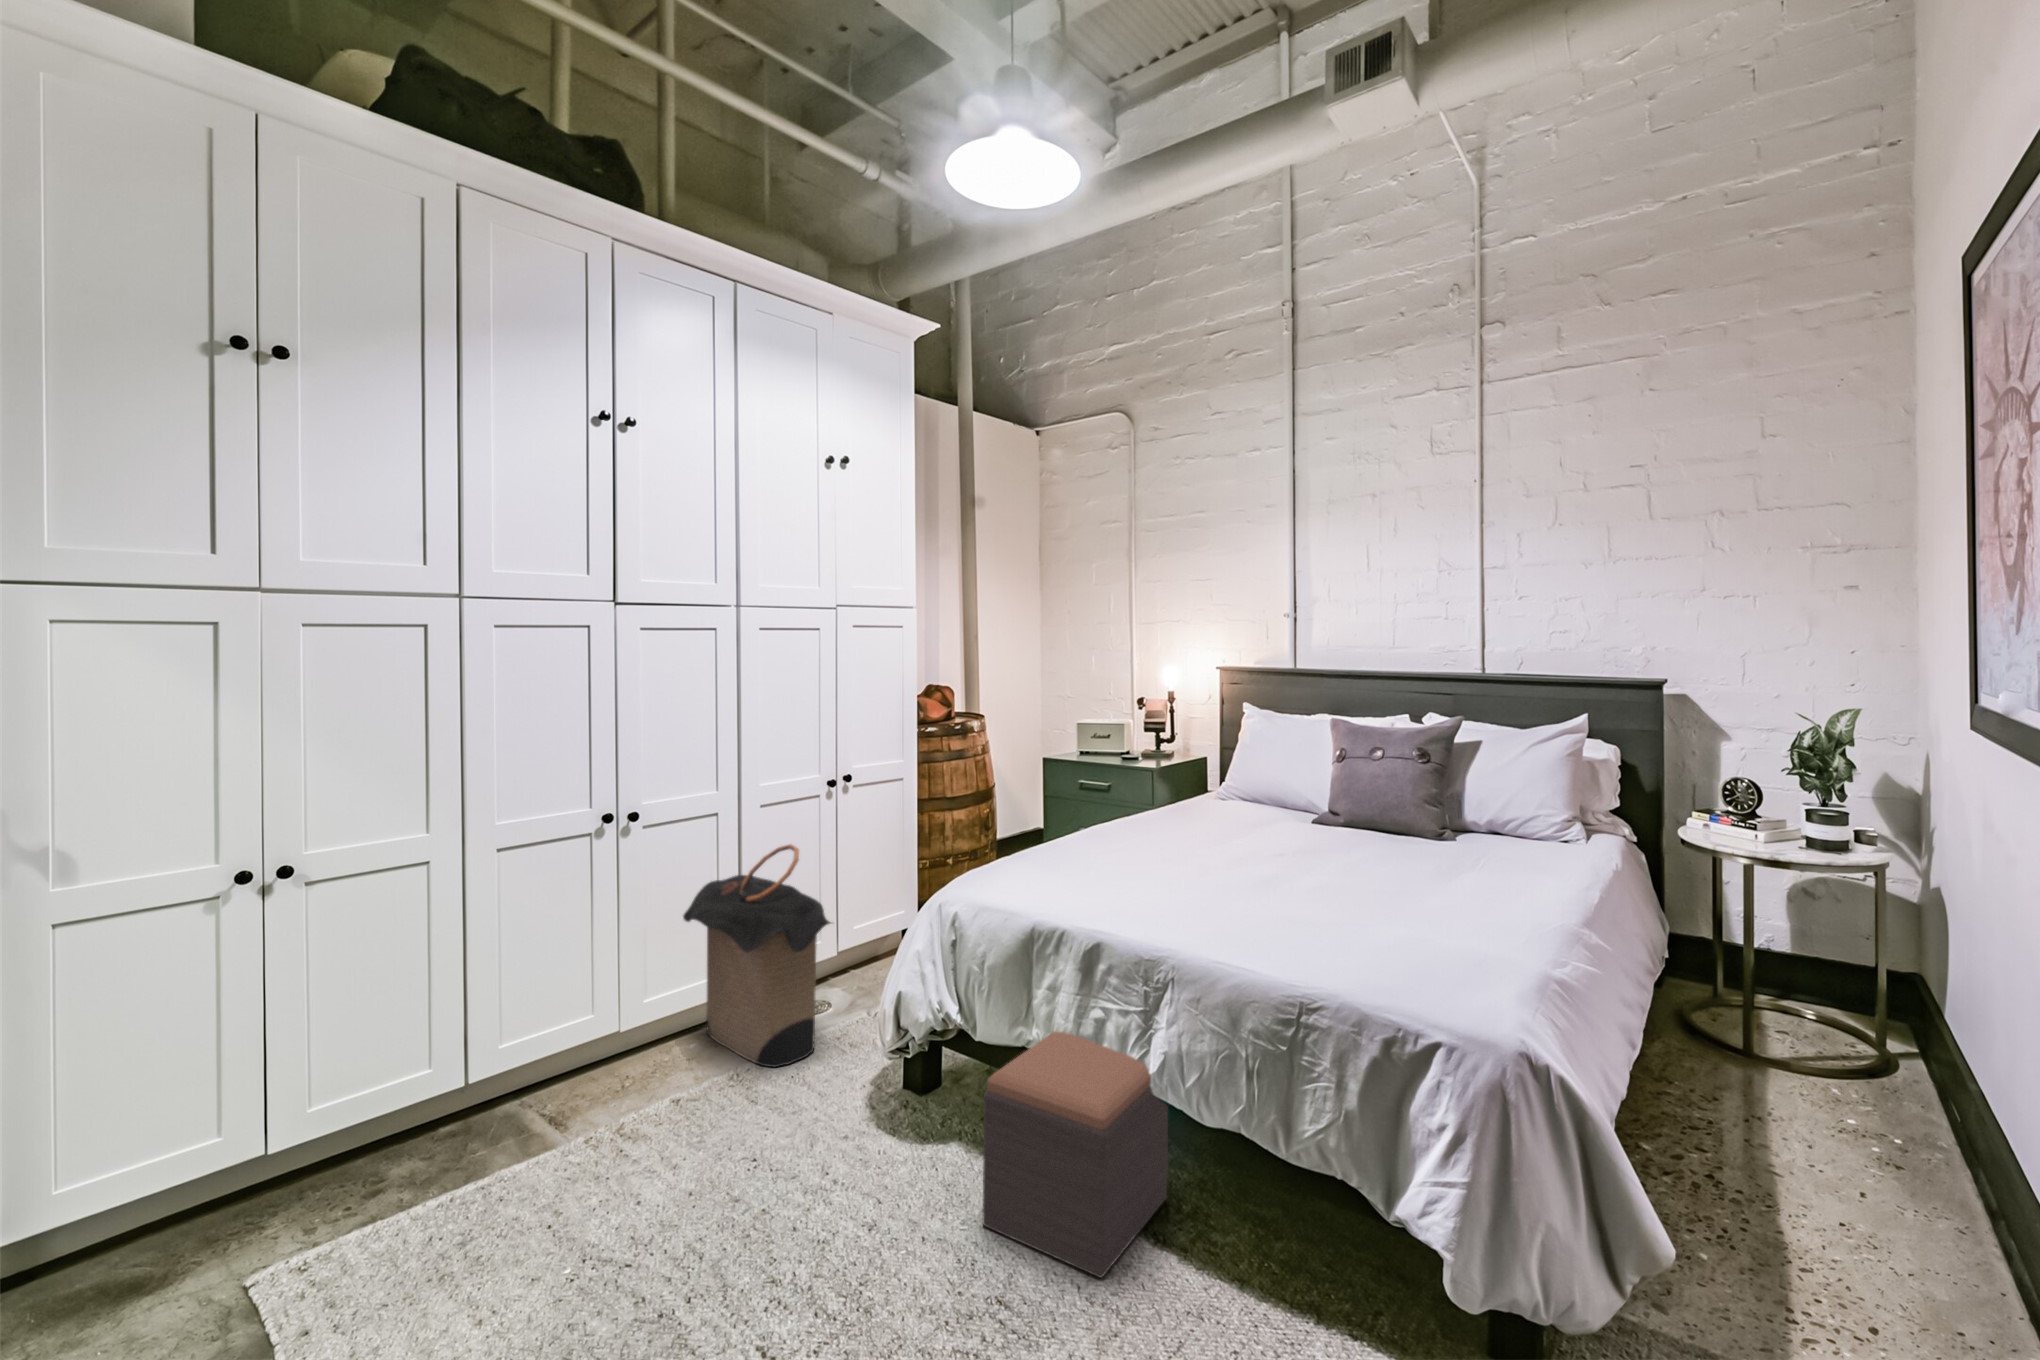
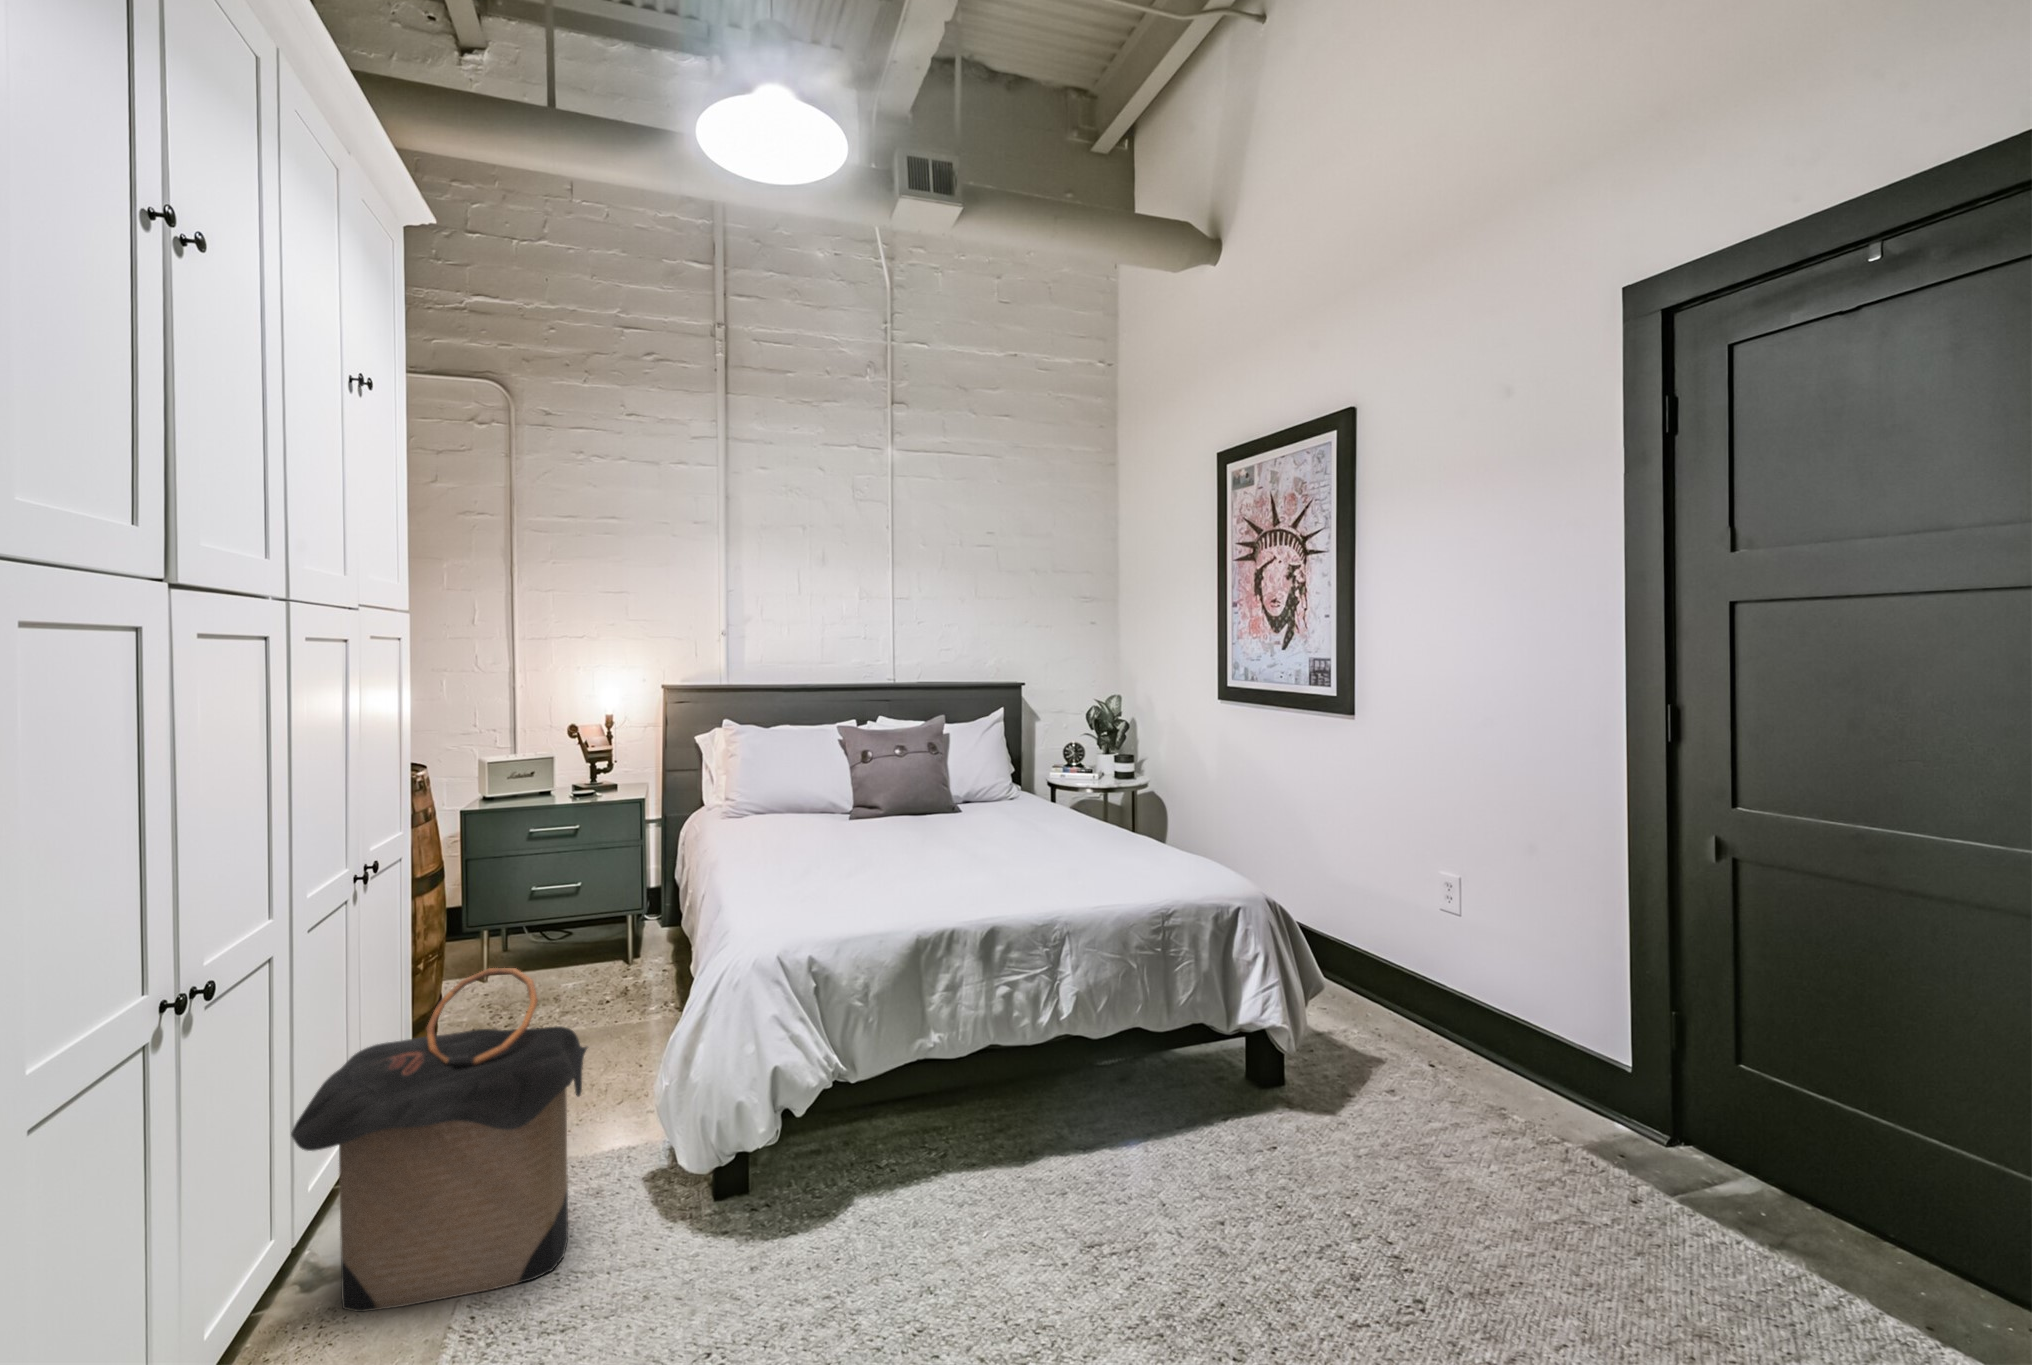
footstool: present [983,1029,1168,1278] -> none [942,1006,1105,1217]

